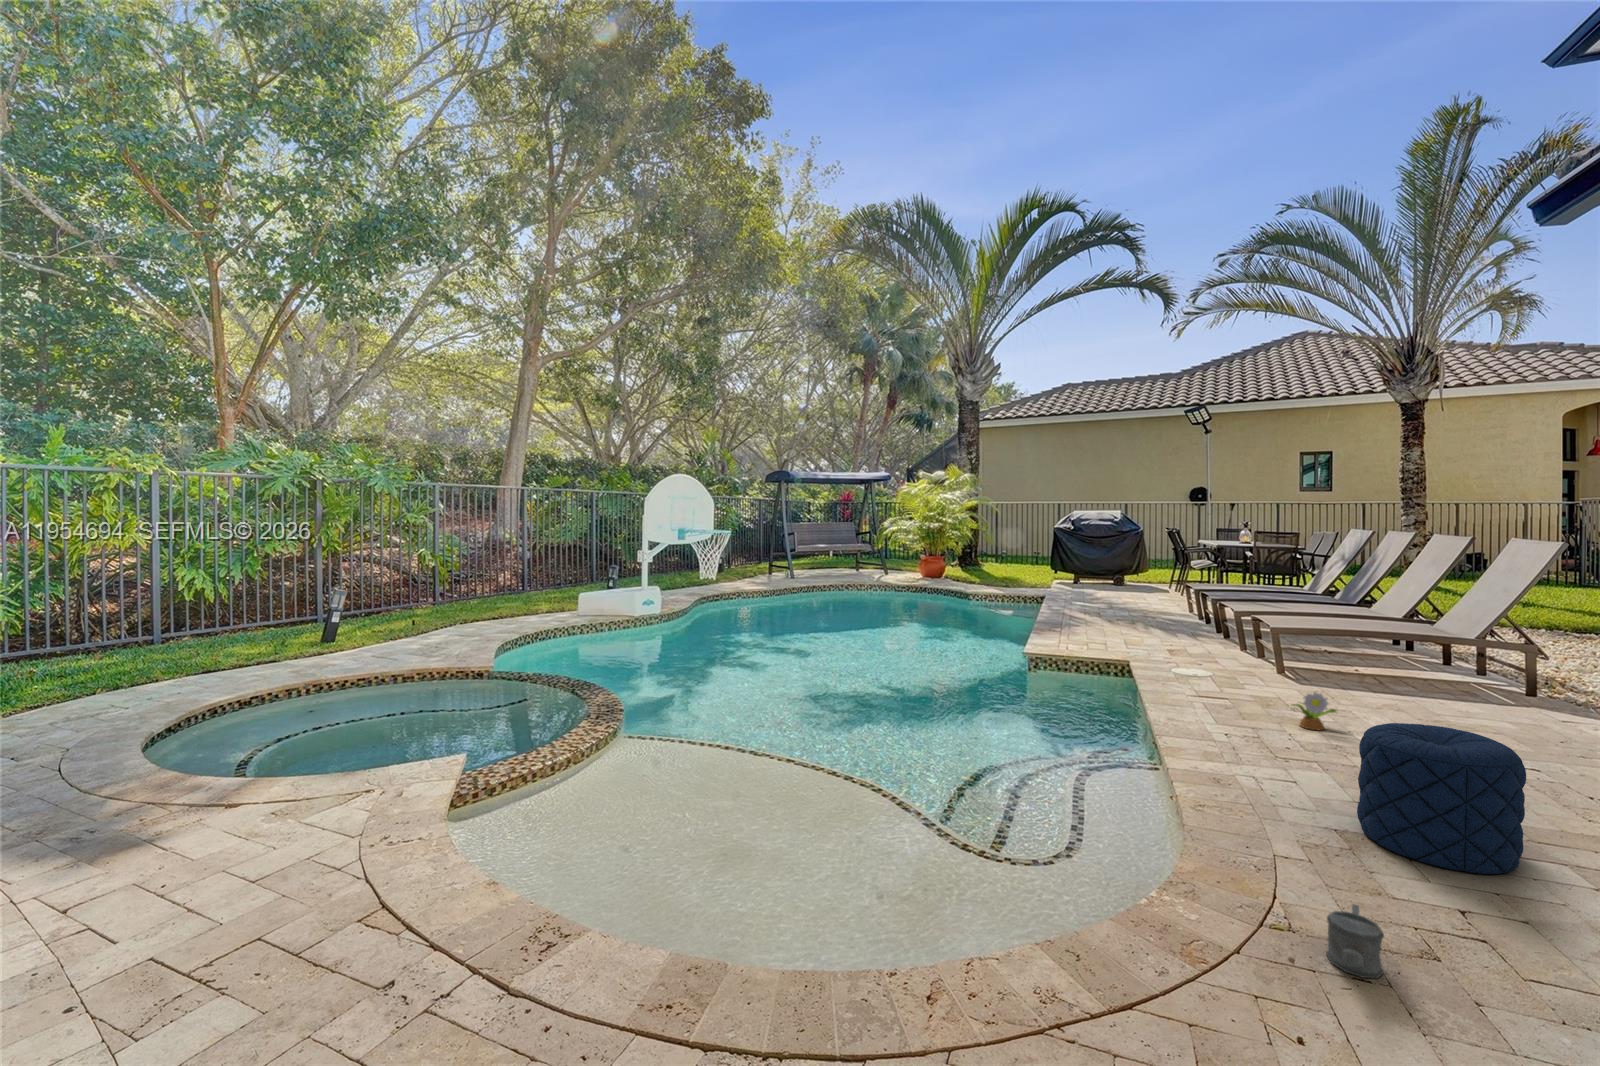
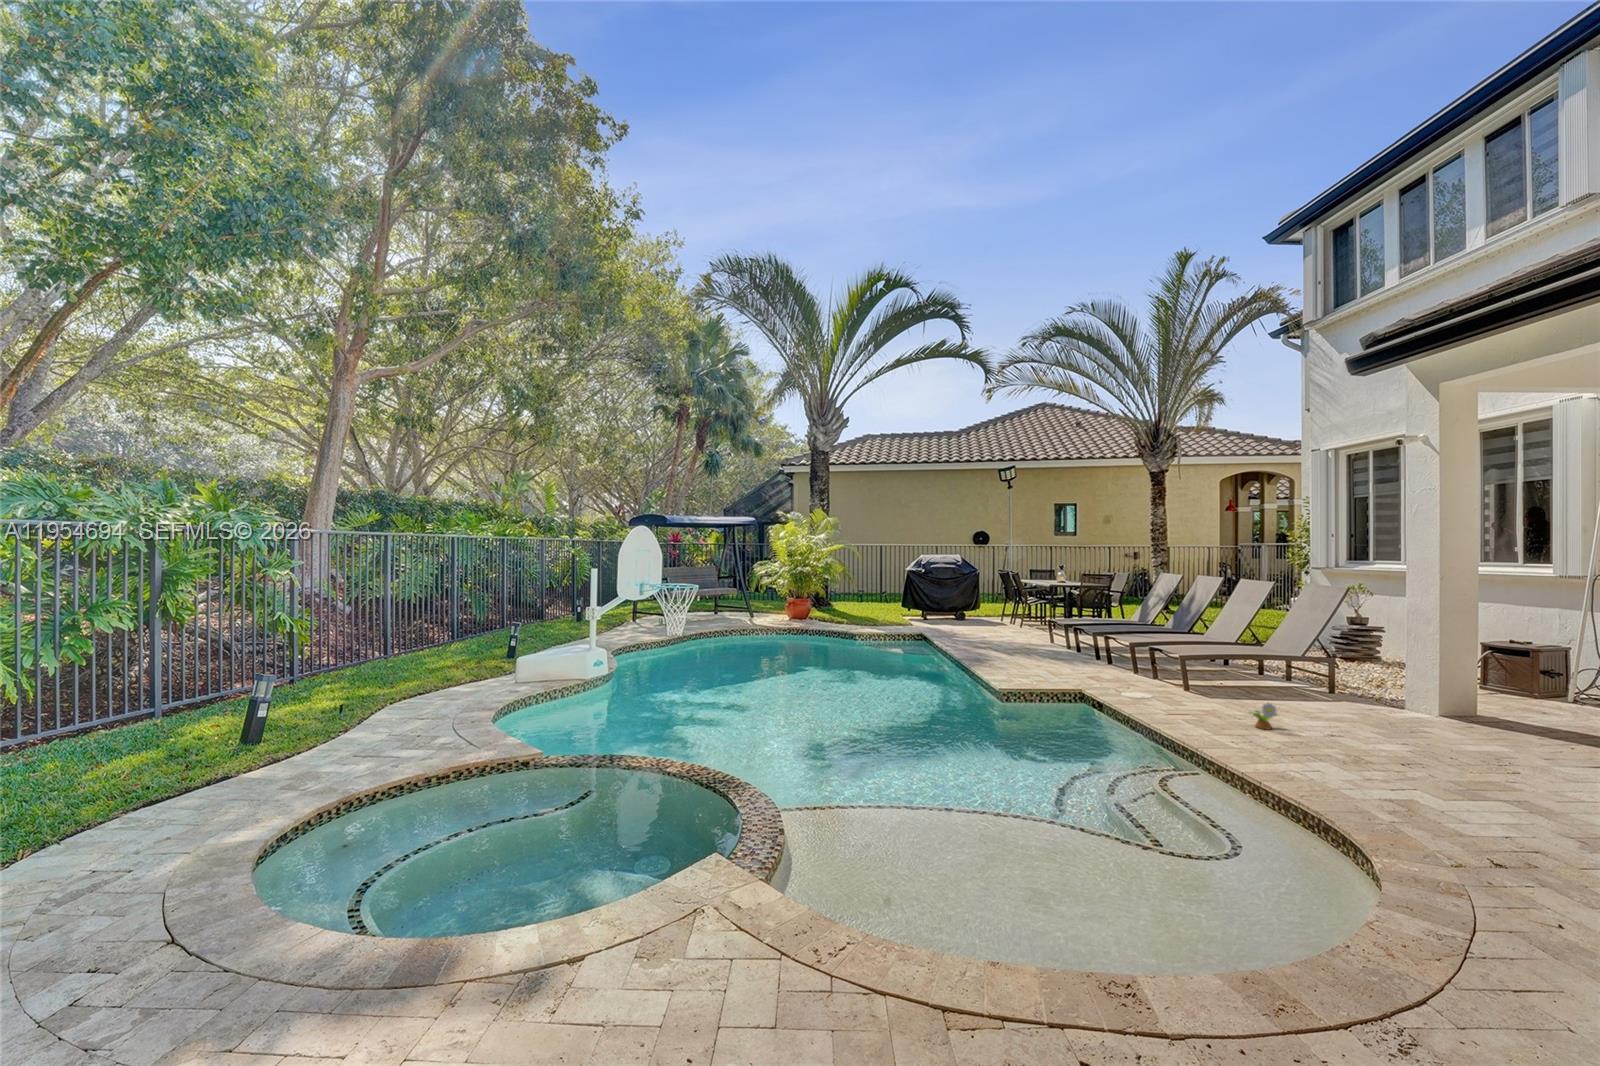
pouf: present [1357,723,1526,874] -> none [1377,720,1477,807]
watering can: present [1326,905,1384,979] -> none [1472,832,1522,872]

